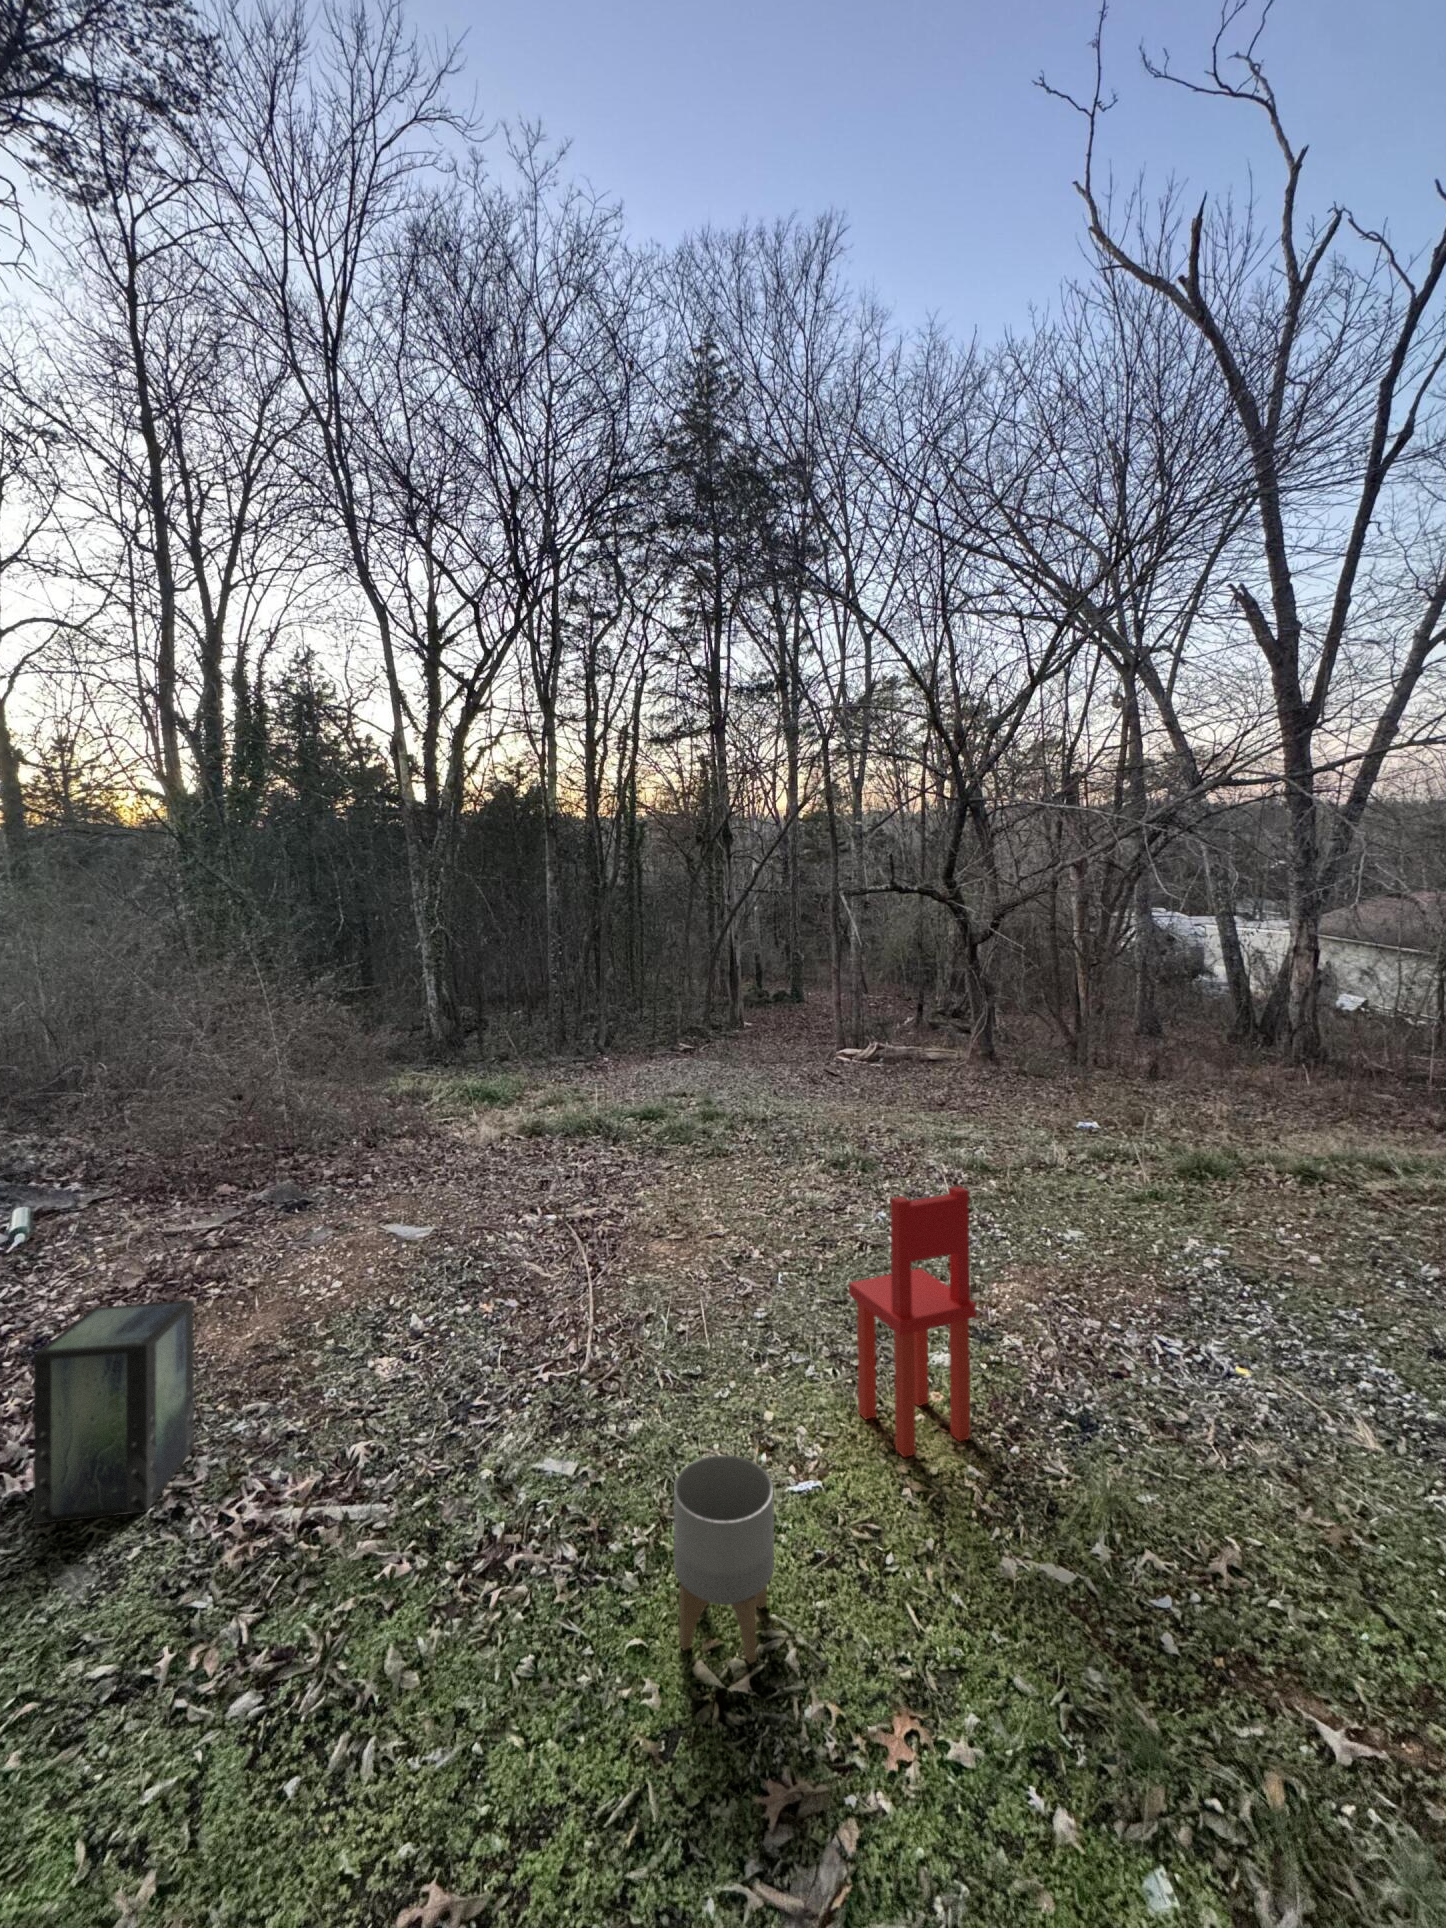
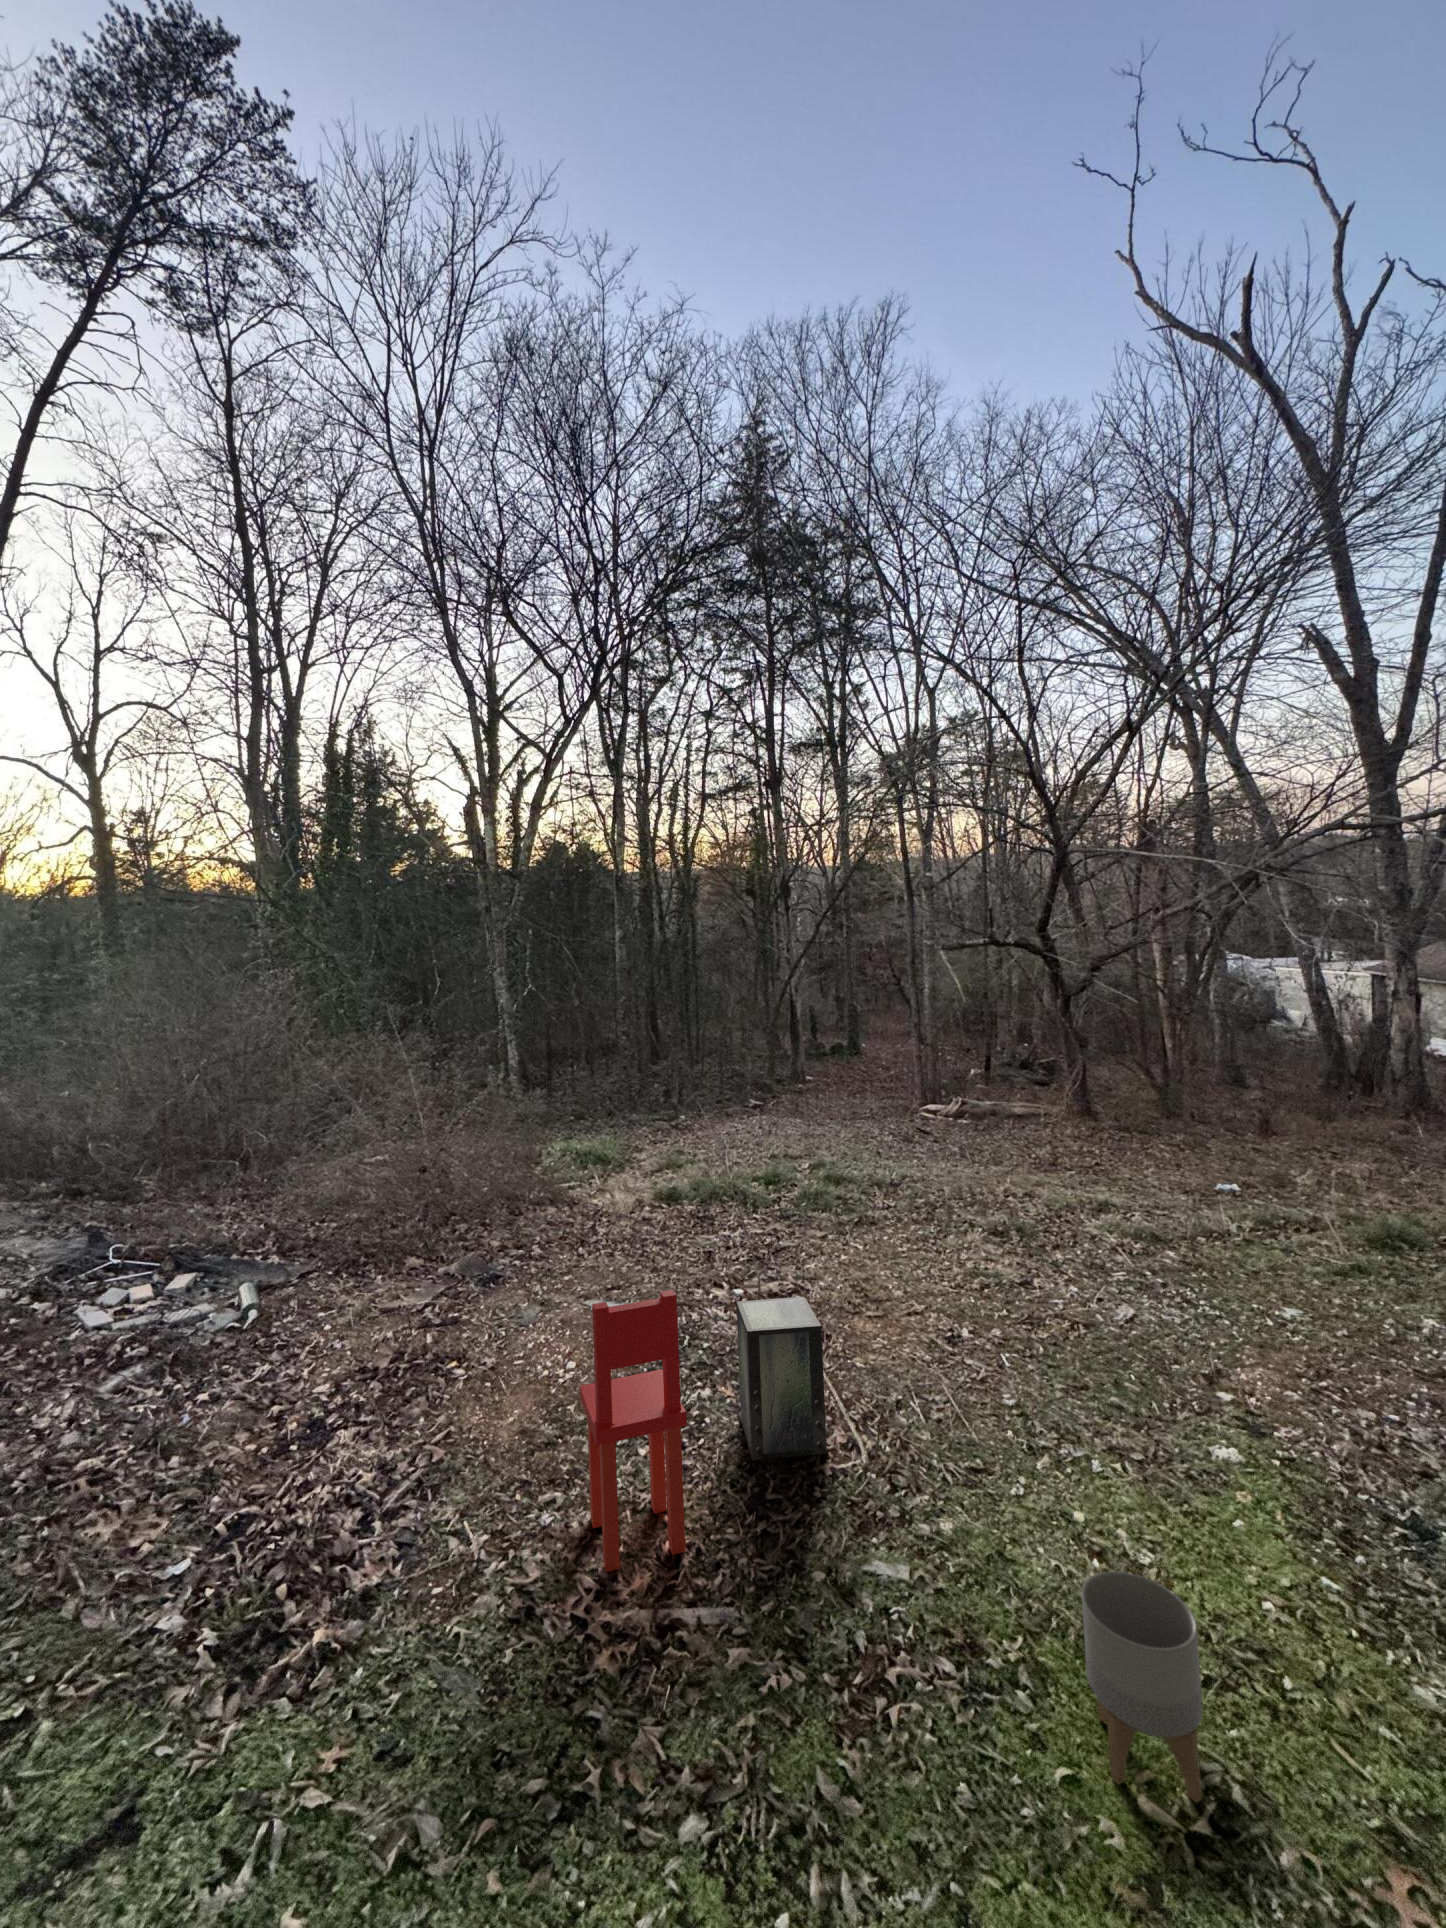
chair: present [849,1186,977,1457] -> present [580,1290,687,1572]
storage box: present [33,1301,194,1524] -> present [737,1297,827,1461]

